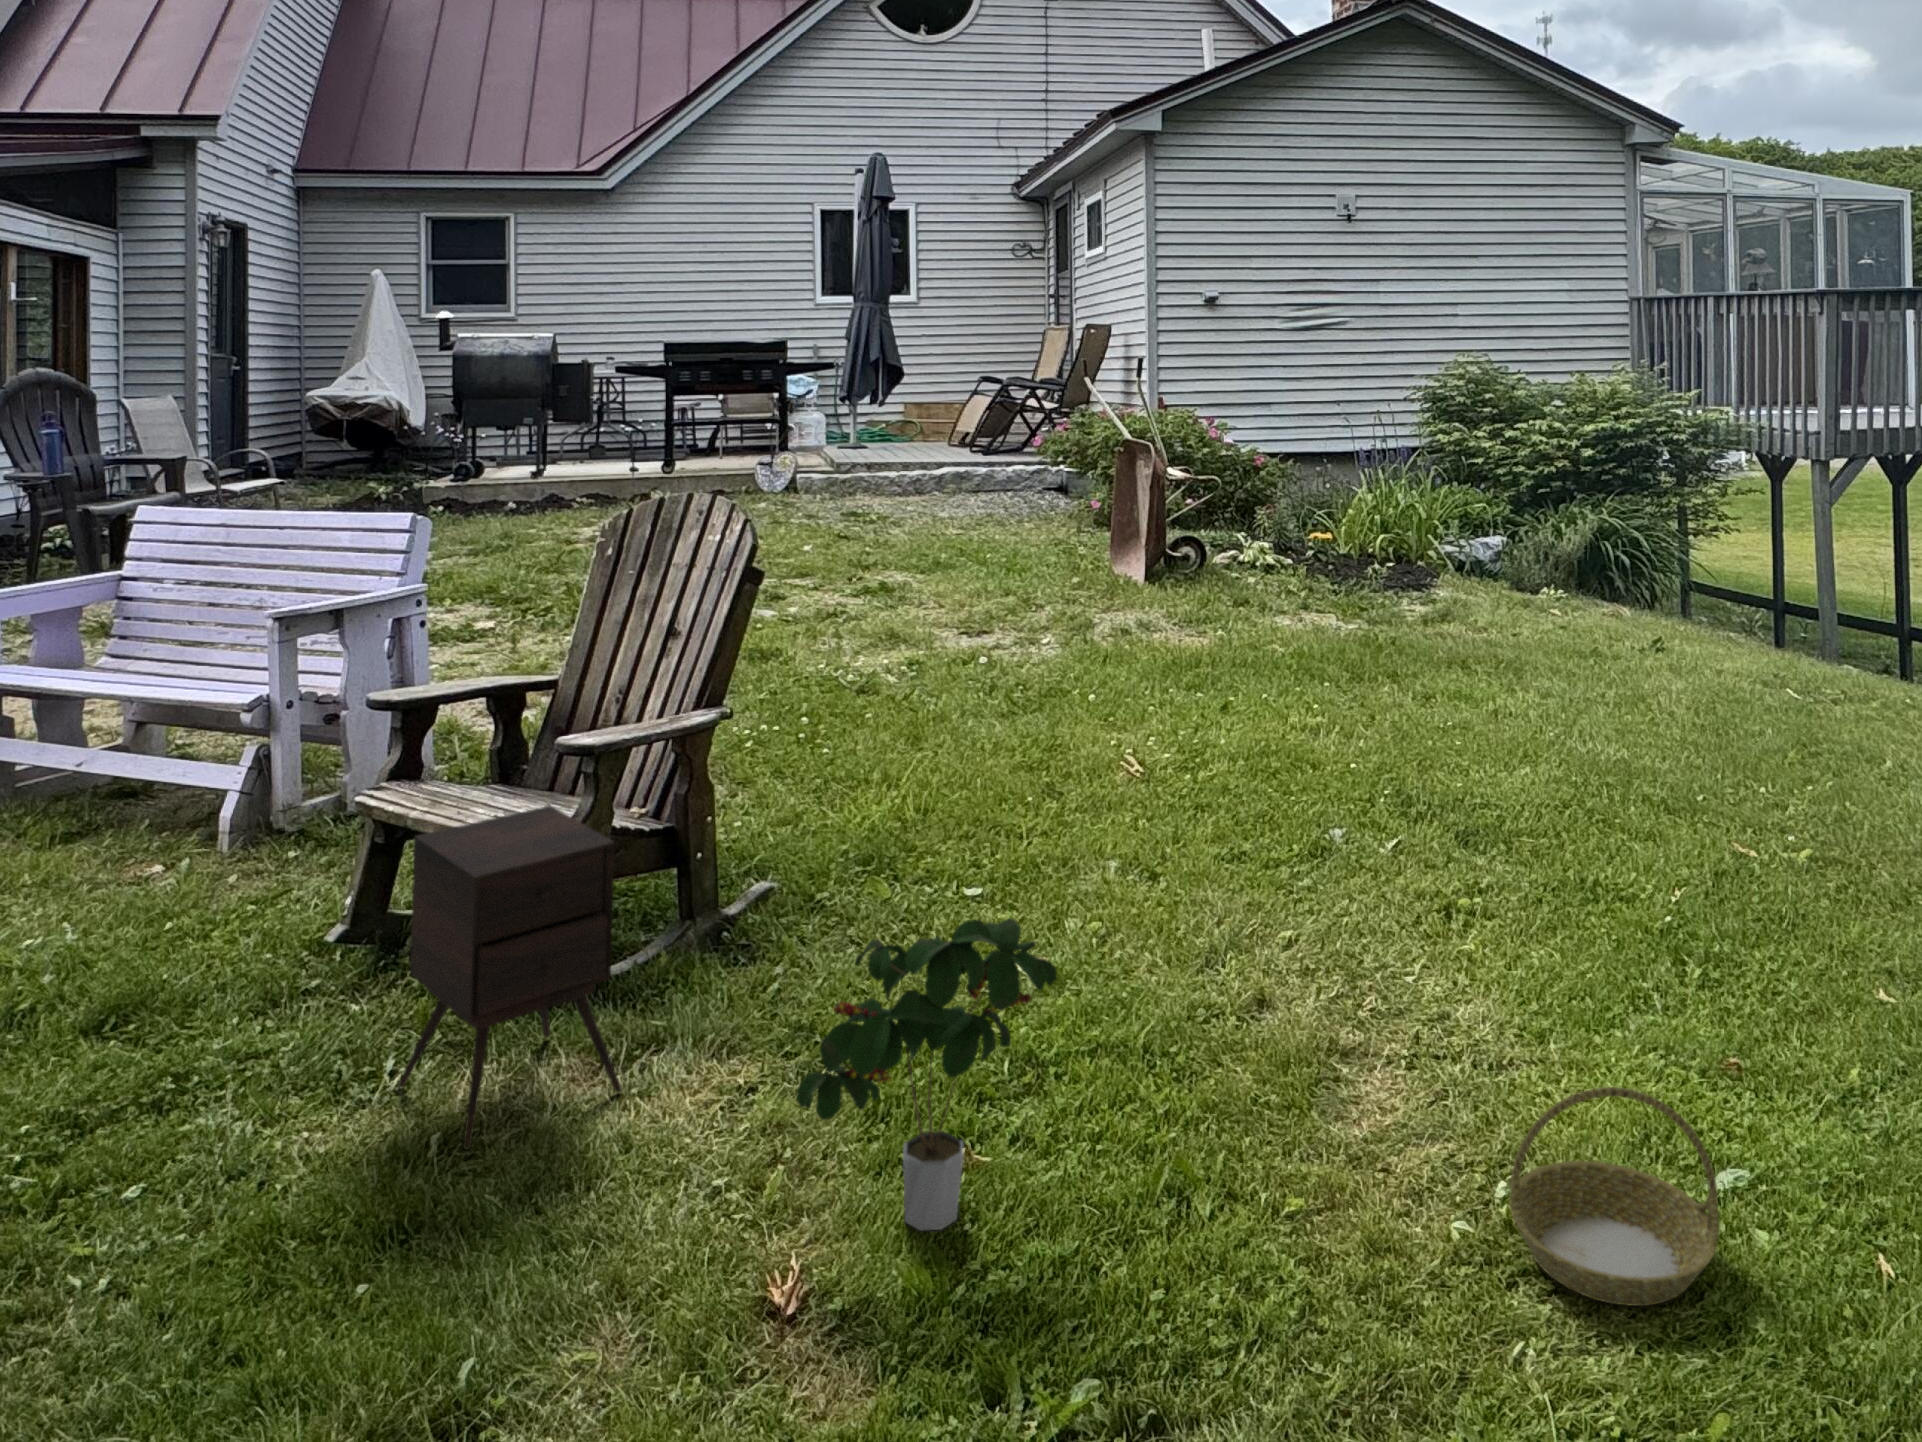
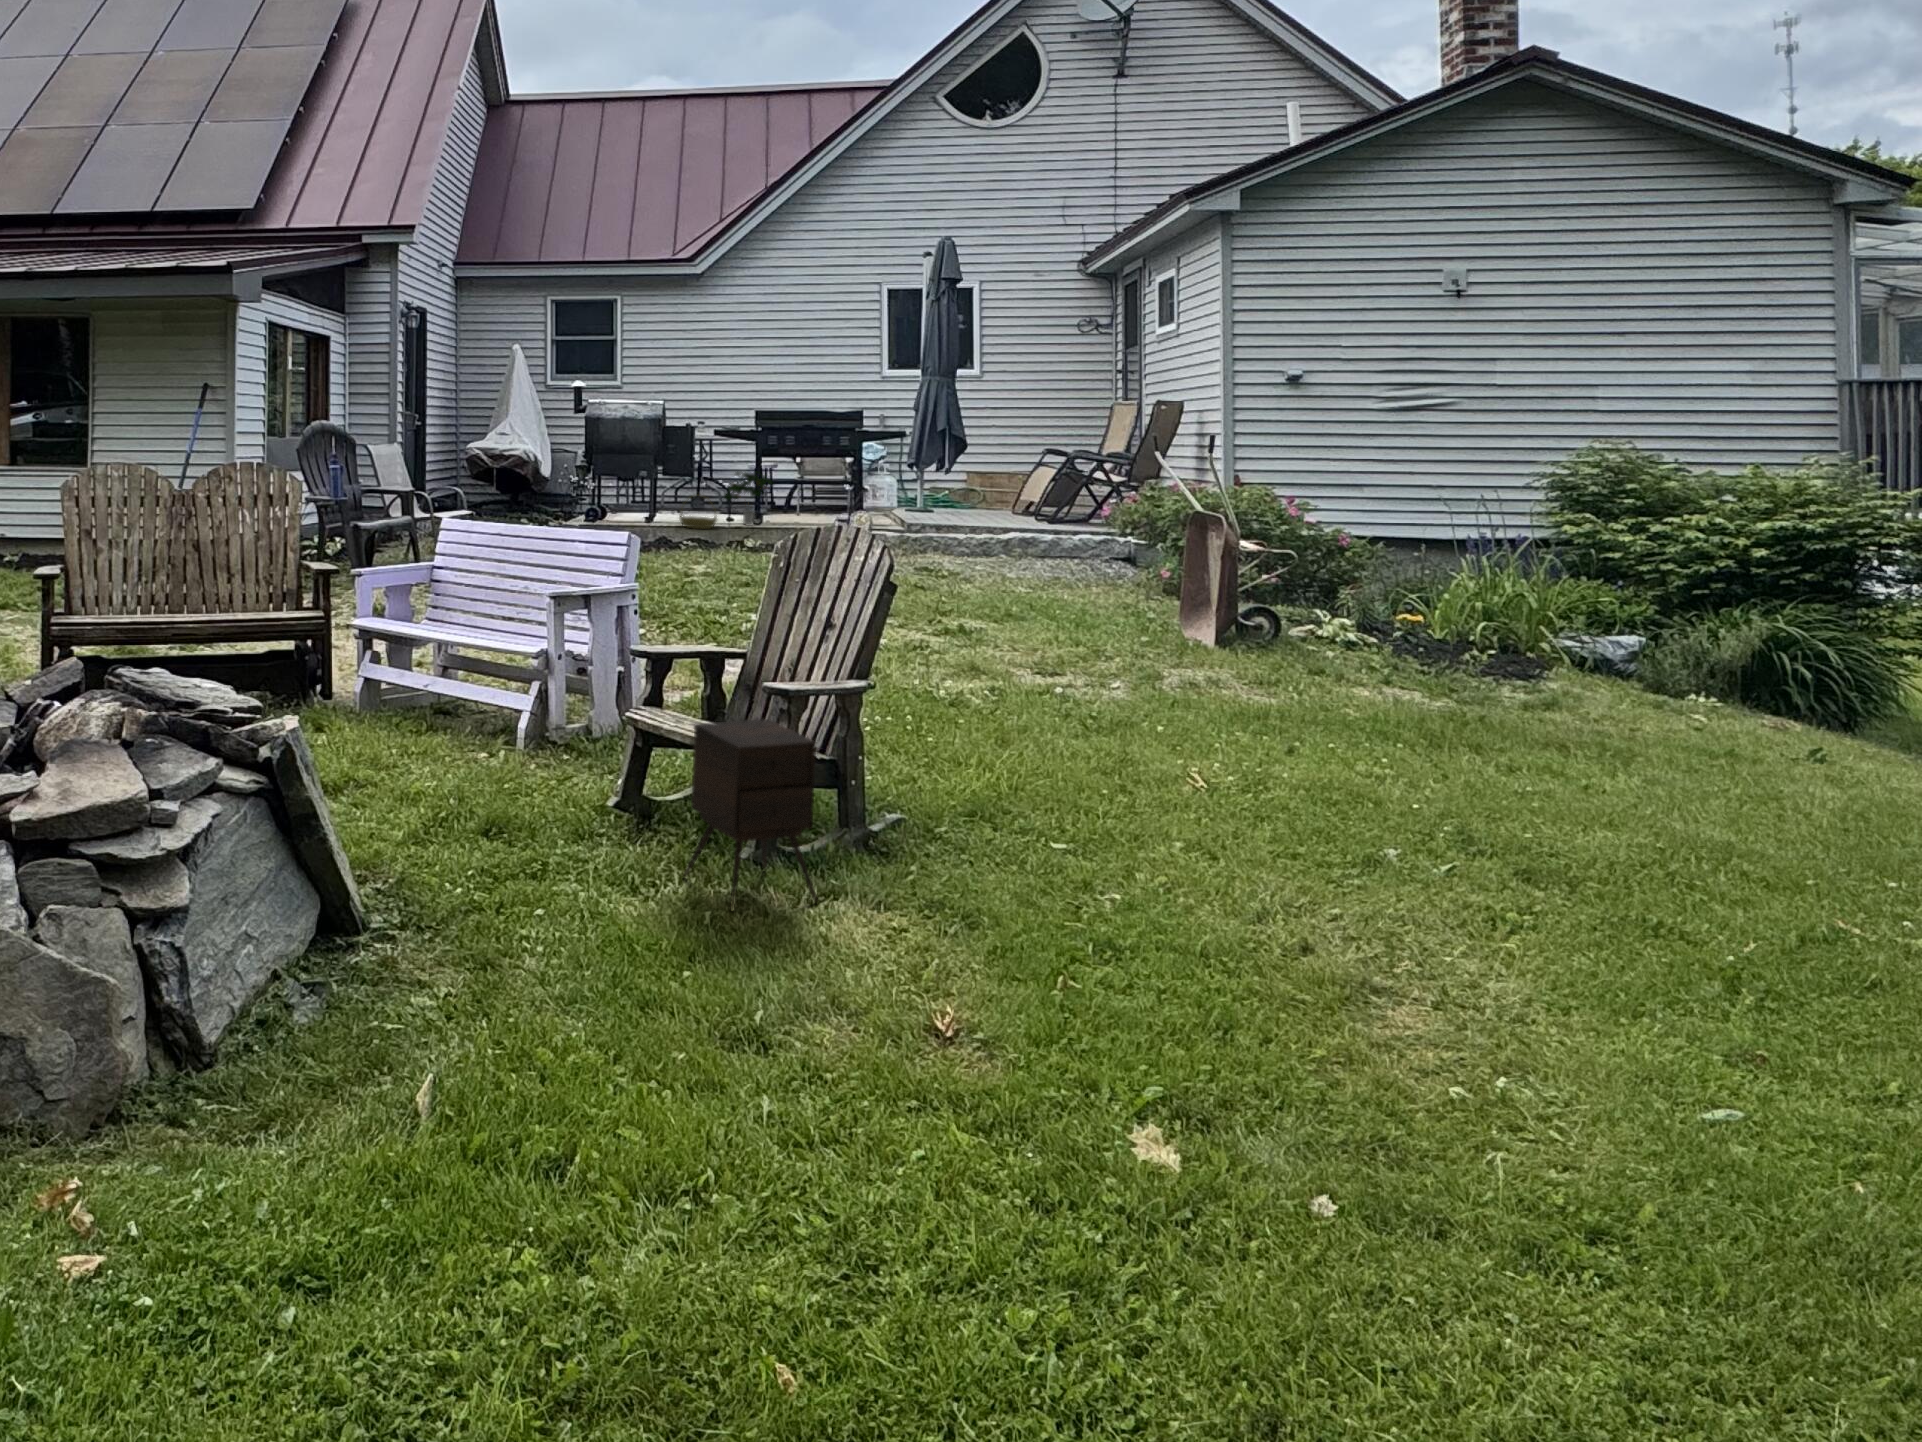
potted plant: present [796,918,1057,1230] -> present [724,472,773,525]
basket: present [1510,1087,1719,1306] -> present [679,498,717,529]

